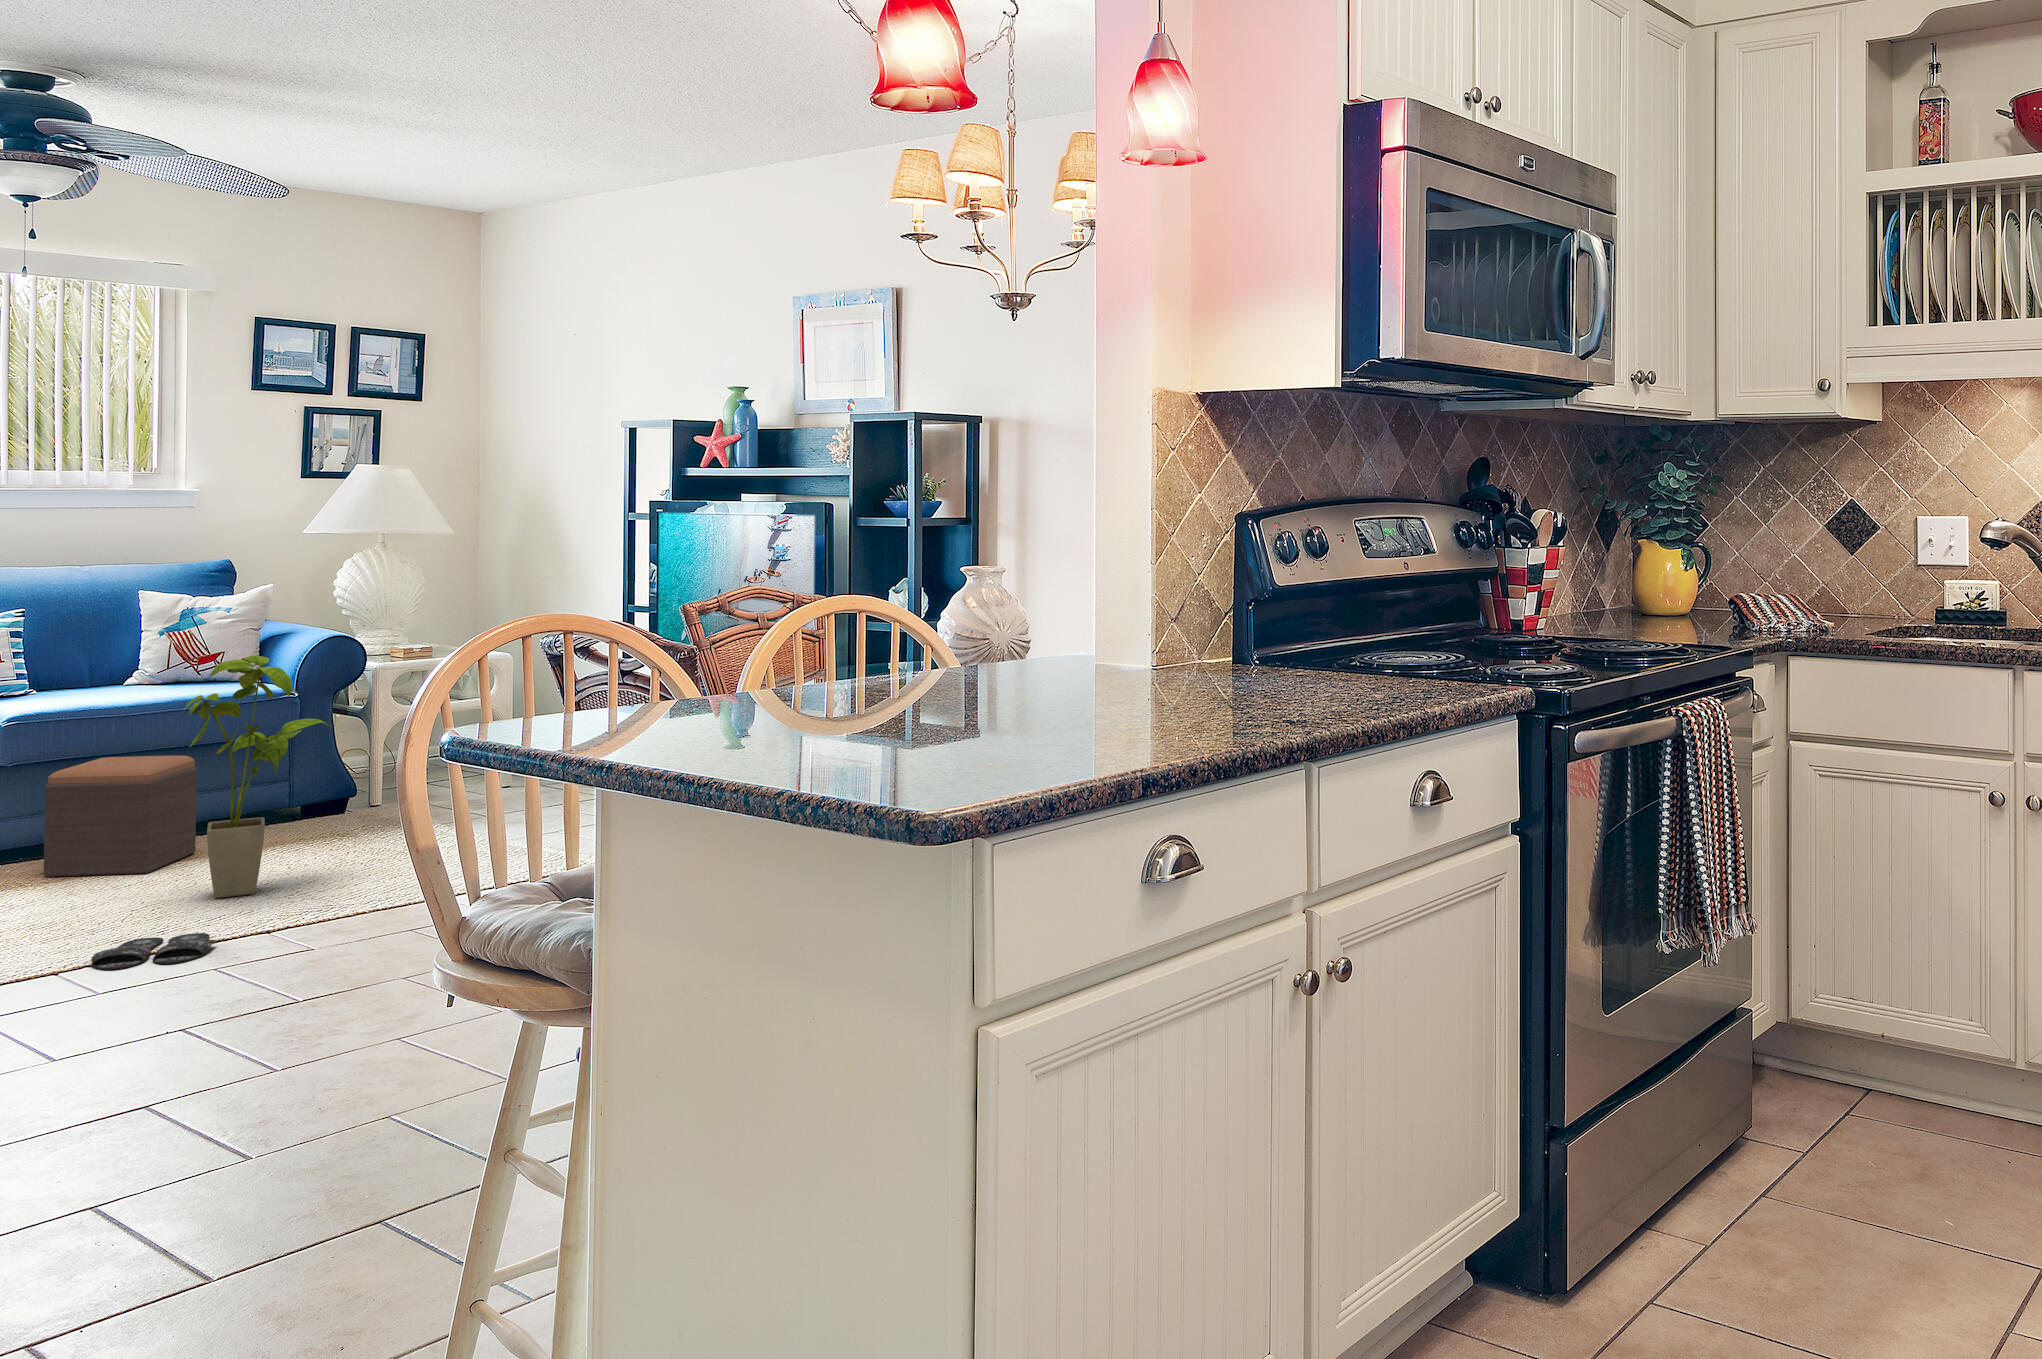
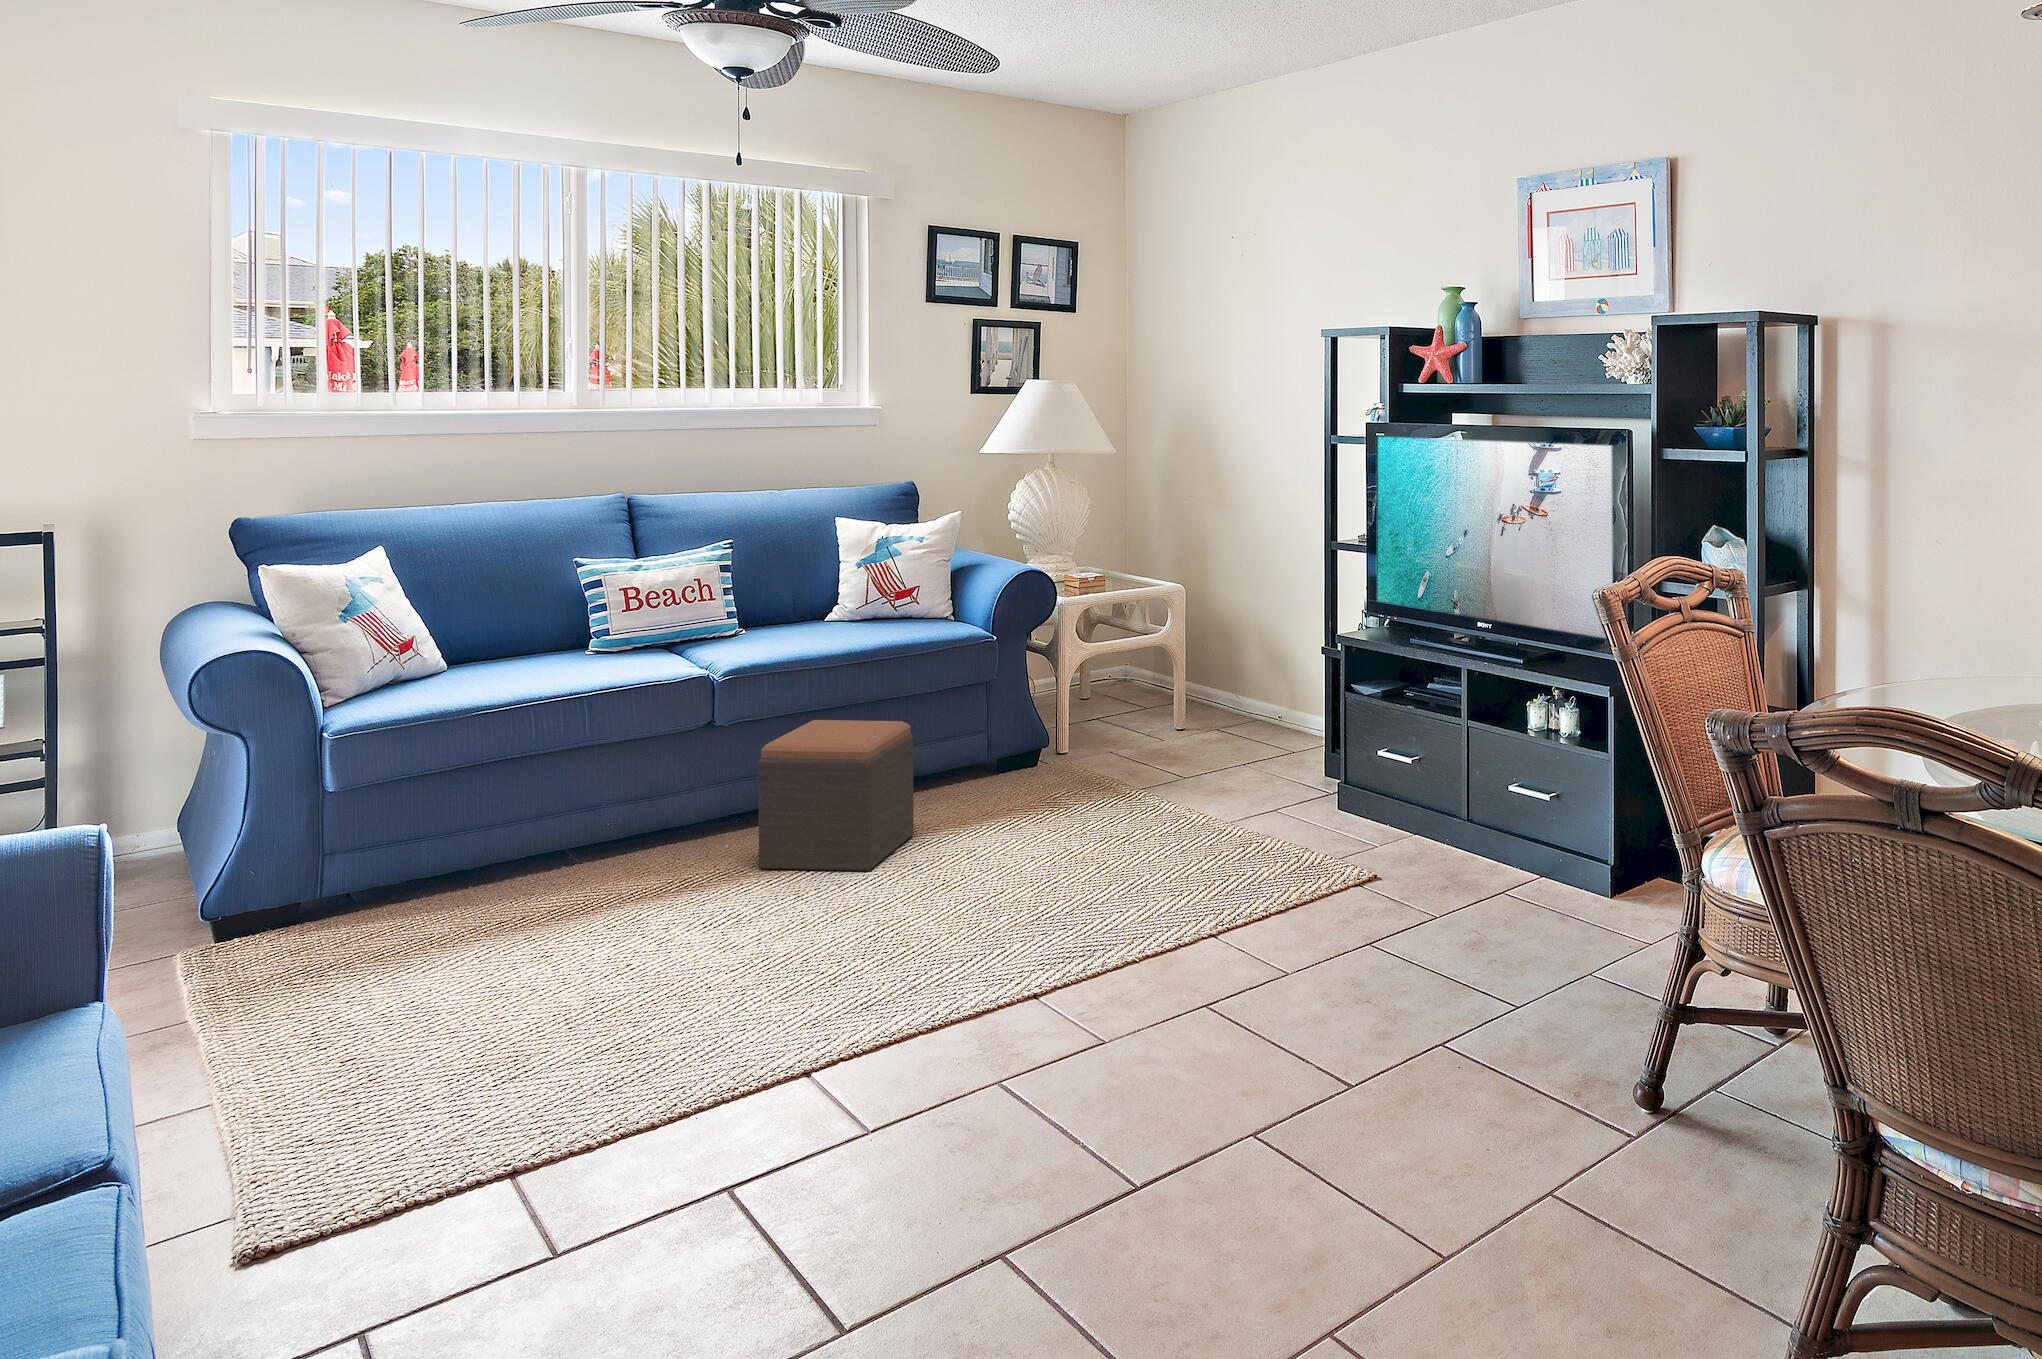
house plant: present [182,655,331,898] -> none [912,618,1079,929]
slippers: present [91,933,216,970] -> none [838,1011,989,1093]

